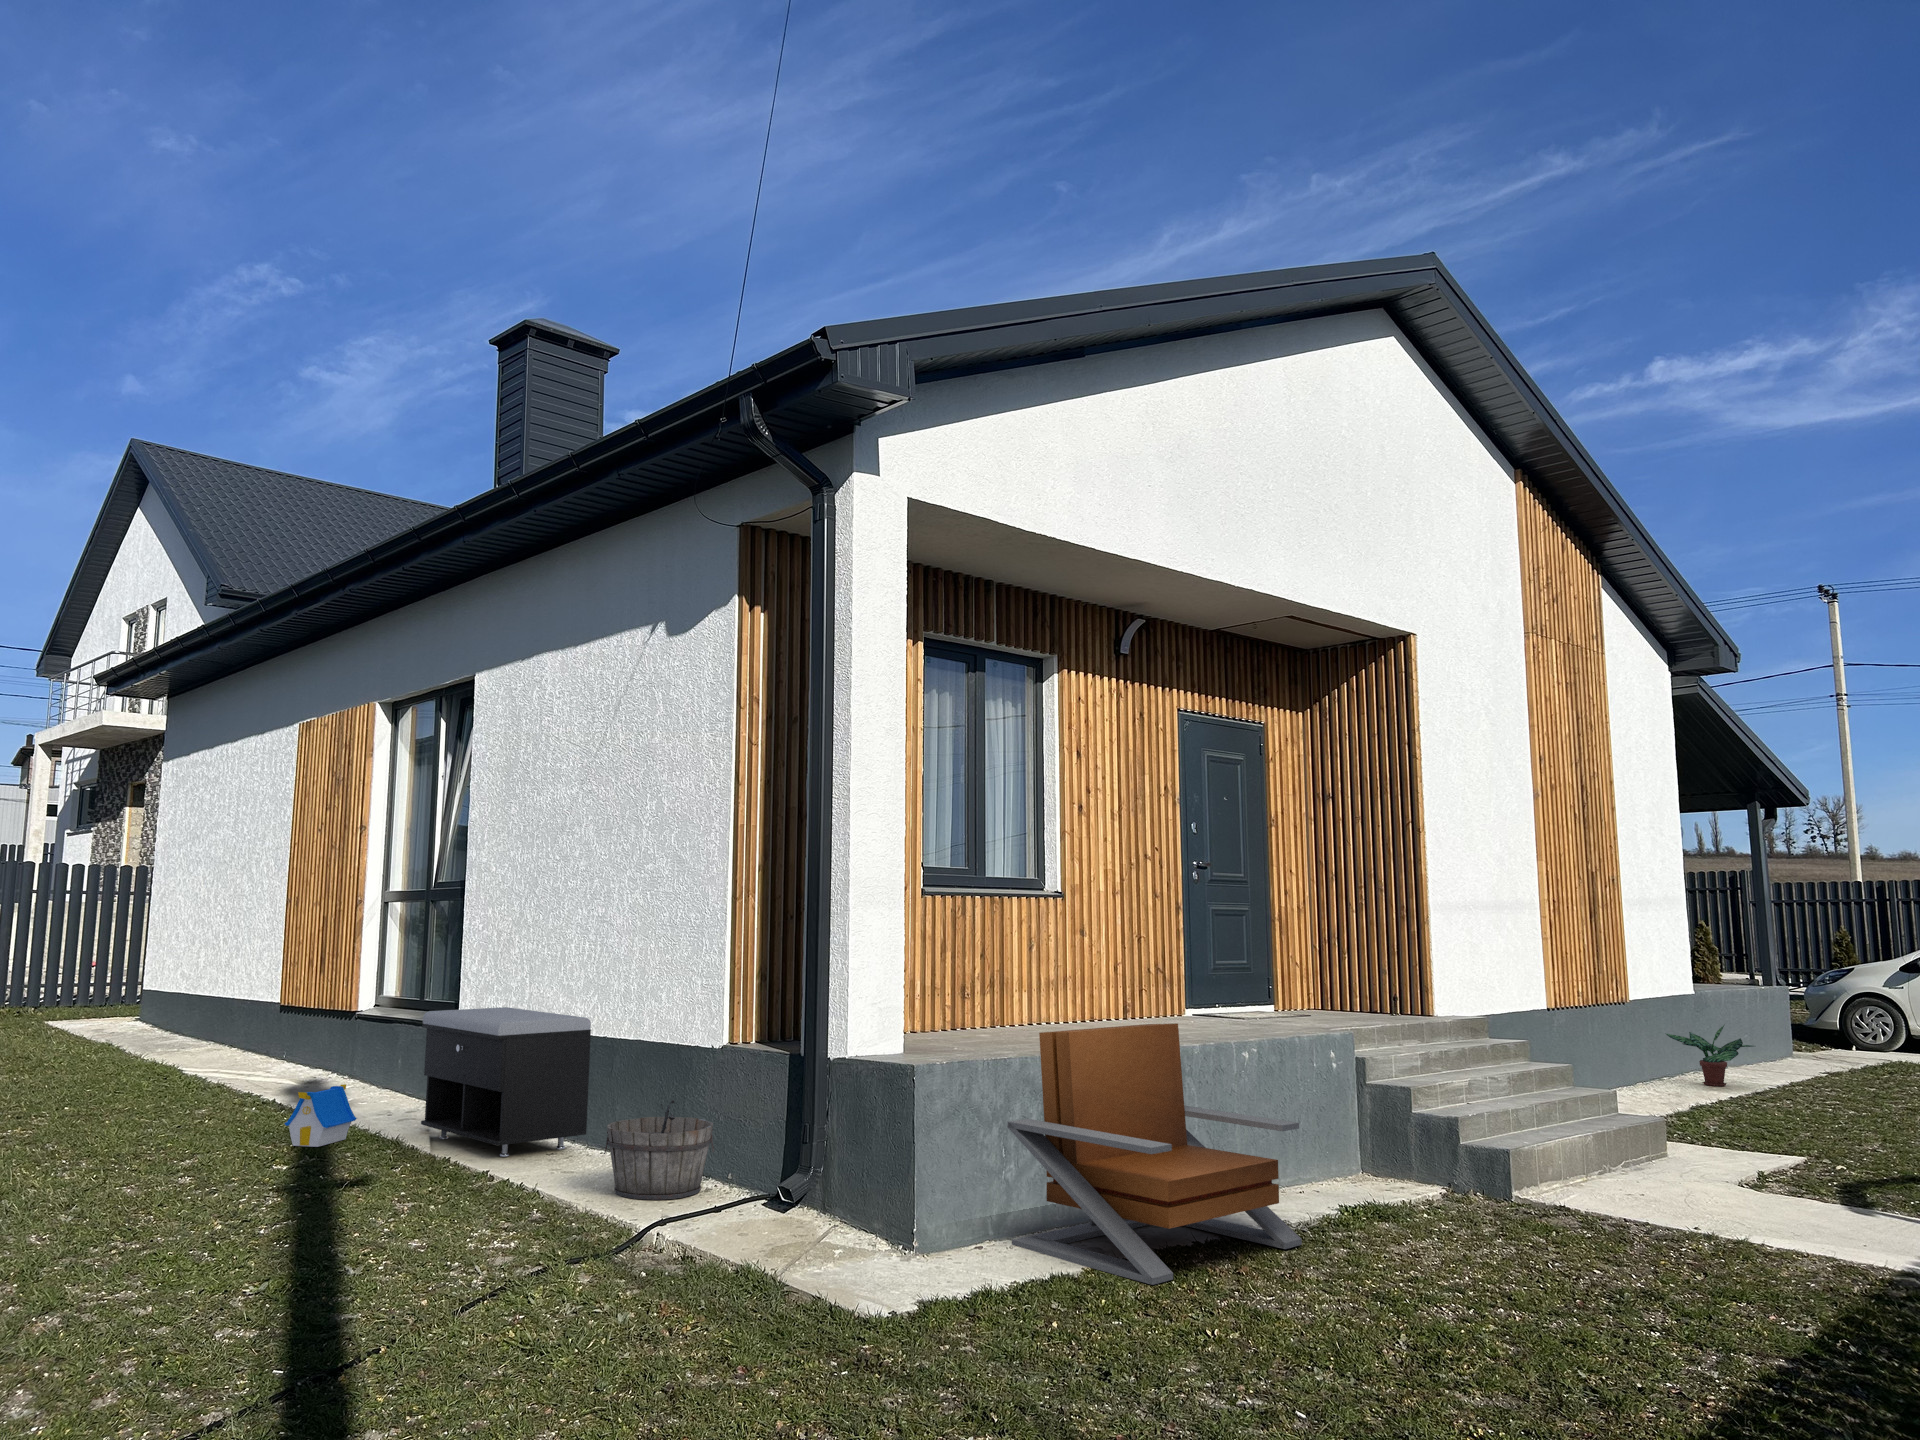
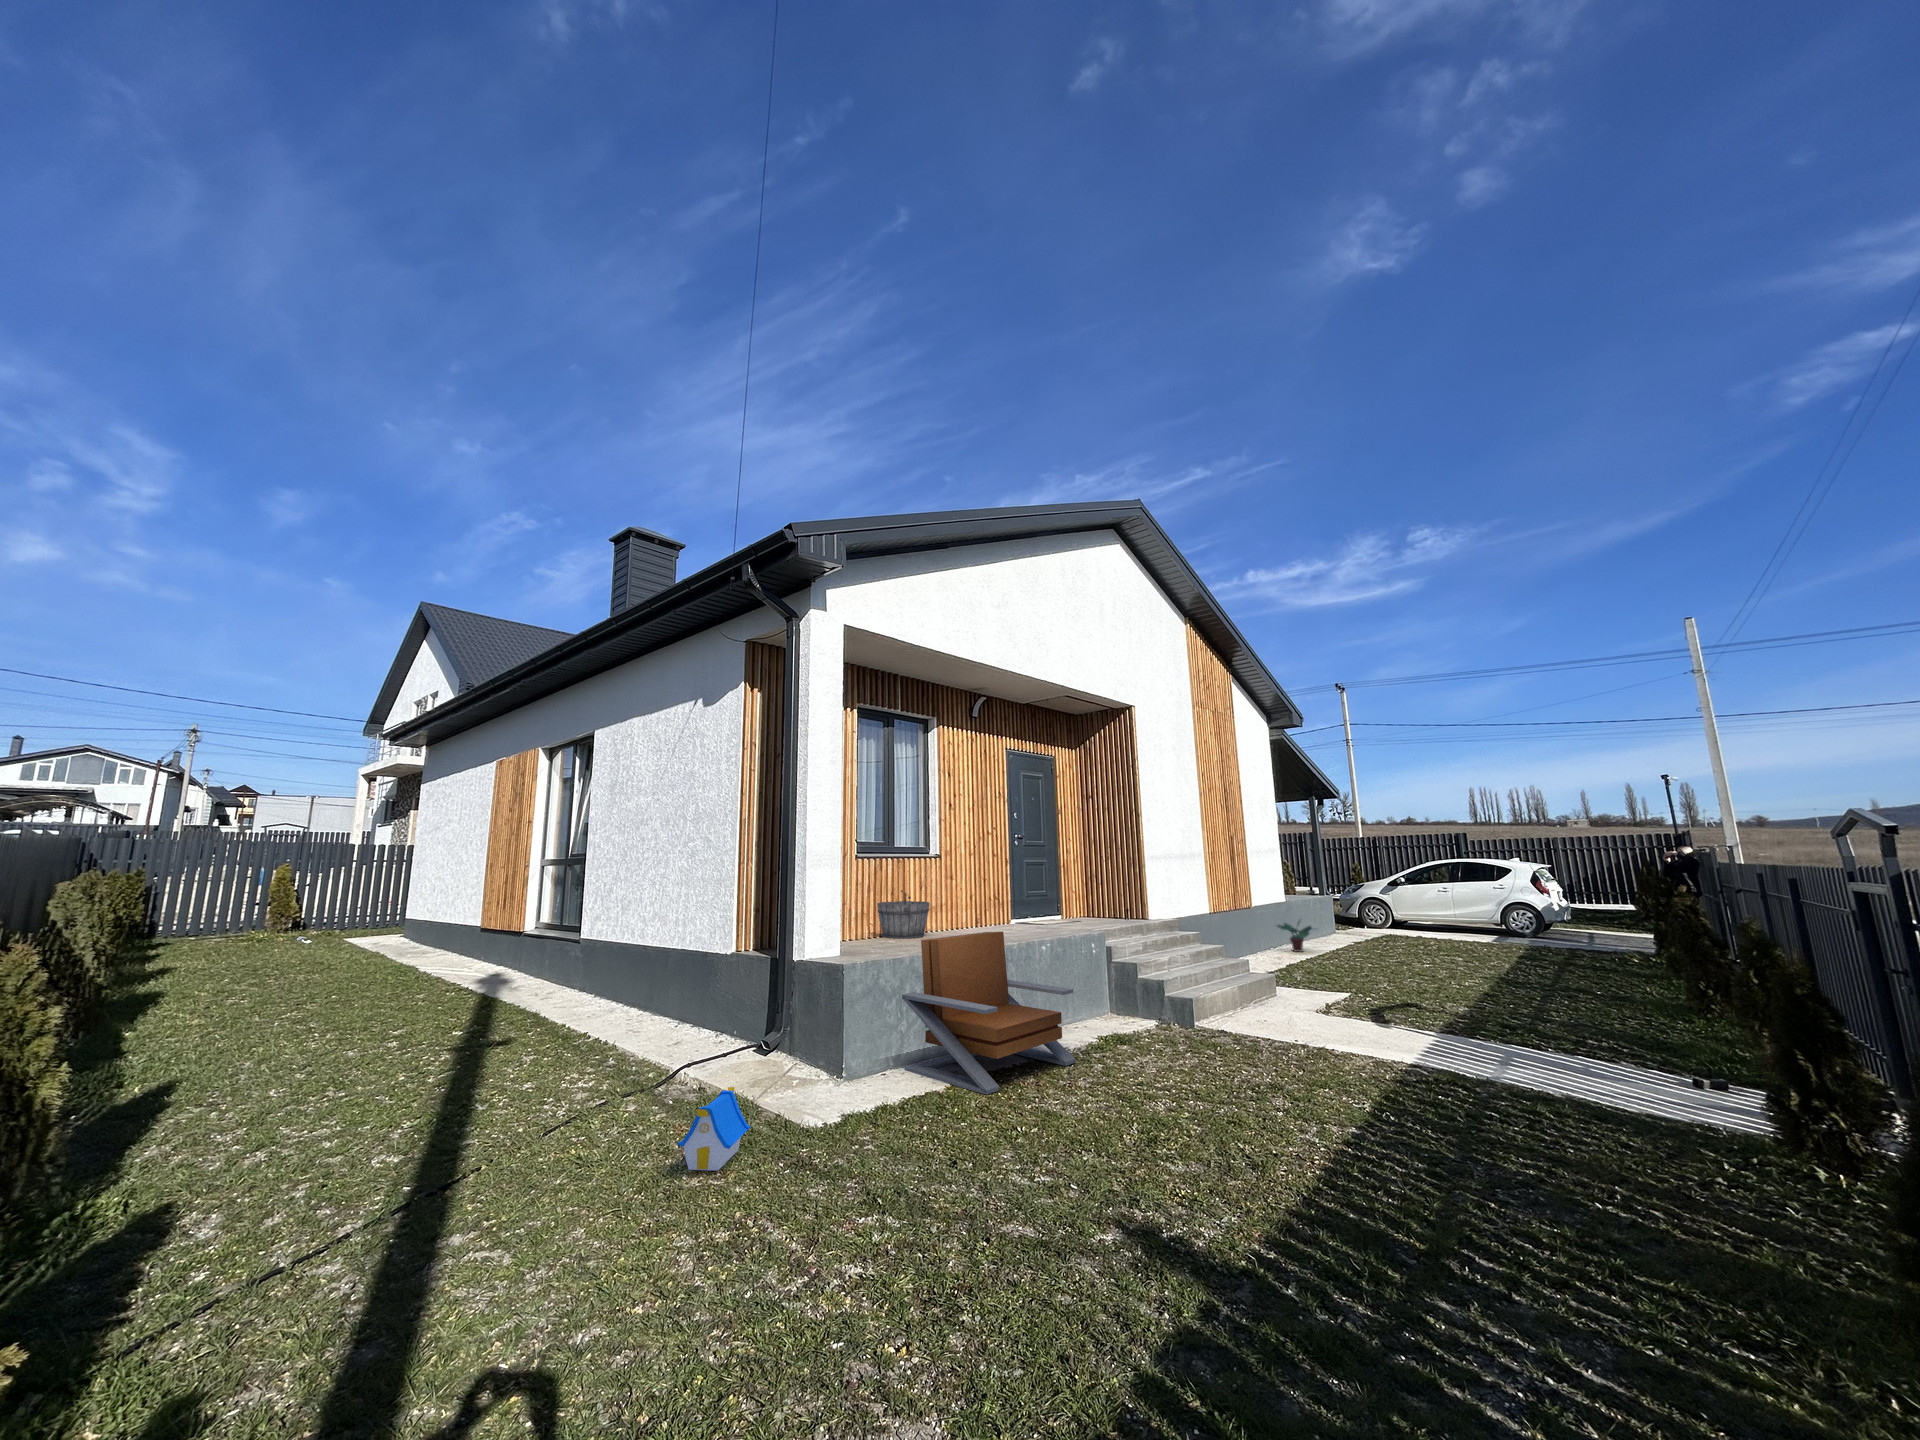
storage bench: present [421,1007,591,1157] -> none [553,929,659,1022]
toy house: present [284,1084,357,1147] -> present [678,1087,751,1171]
wooden bucket: present [604,1100,714,1200] -> present [877,890,930,939]

